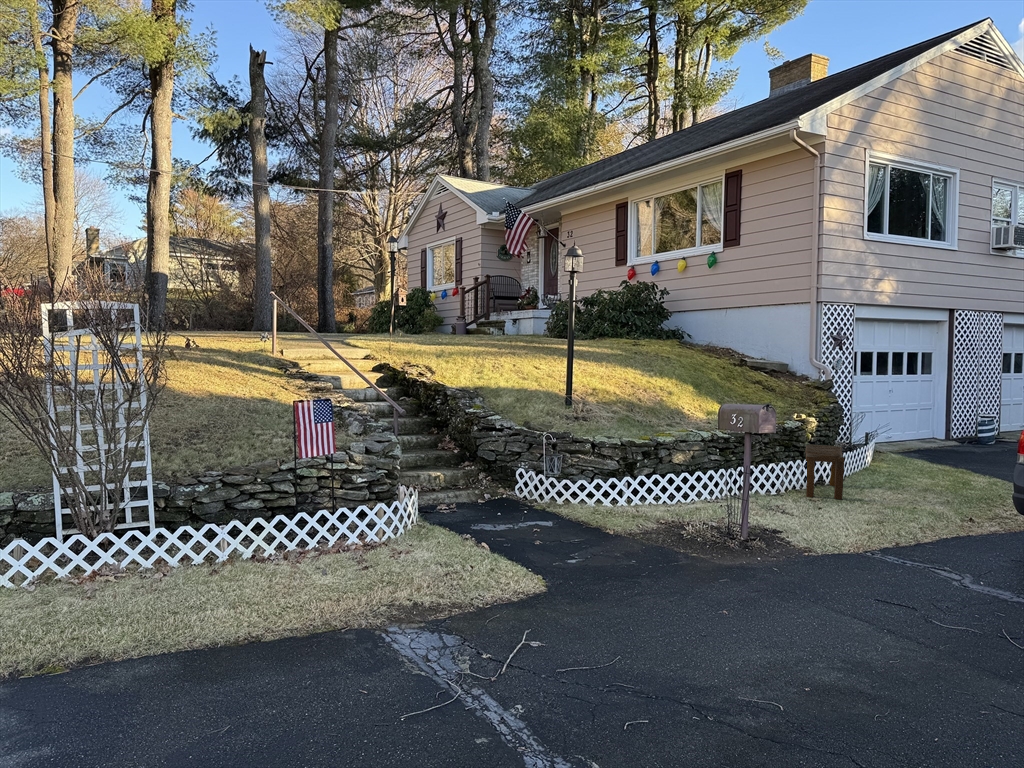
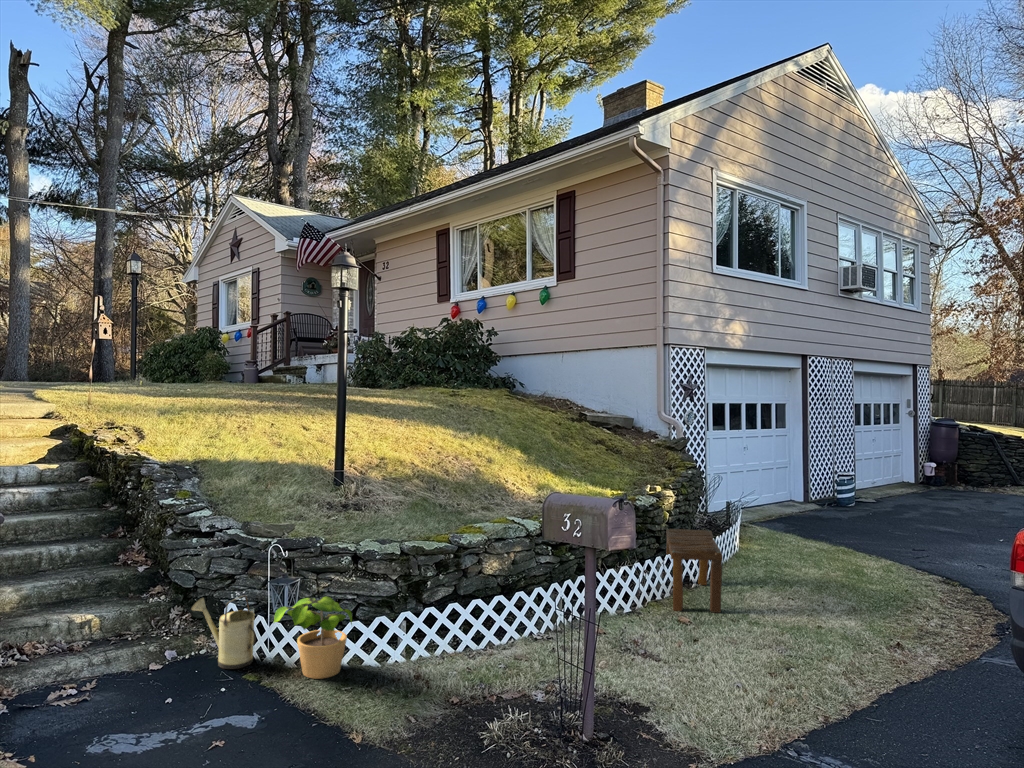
potted plant: none [552,462,597,511] -> present [274,596,352,679]
watering can: none [500,463,540,504] -> present [191,596,256,669]

